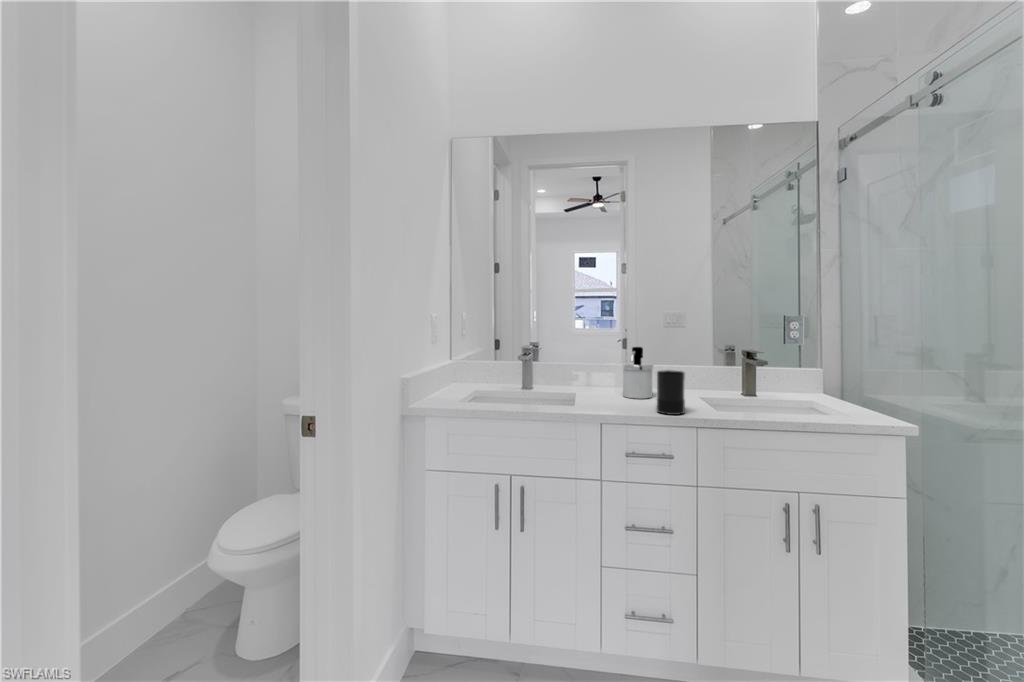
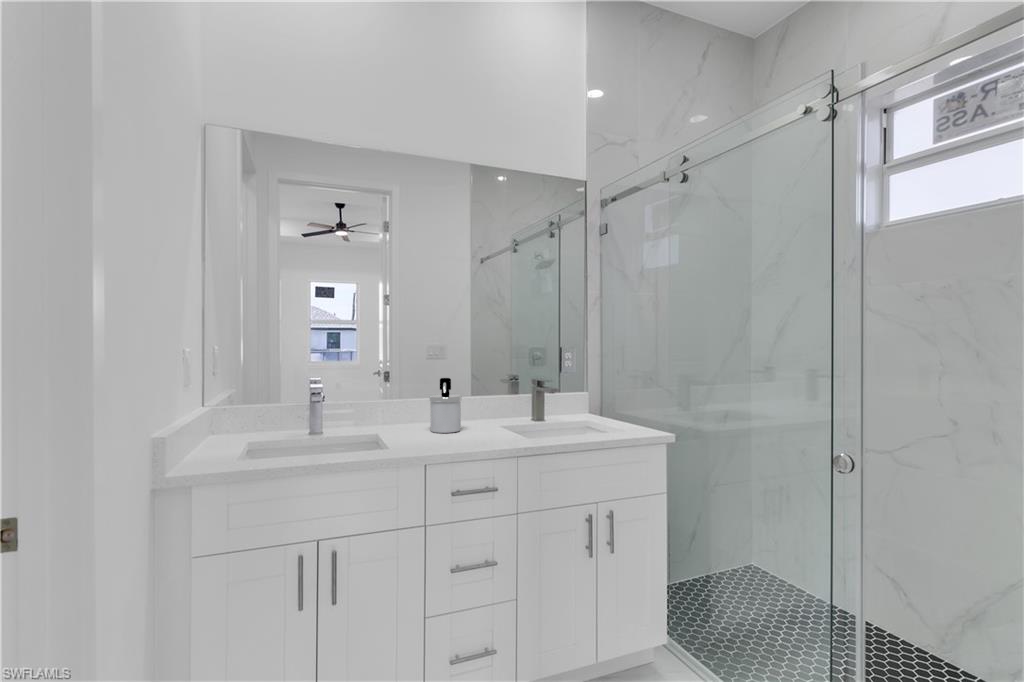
candle: present [657,370,685,415] -> none [471,398,502,445]

